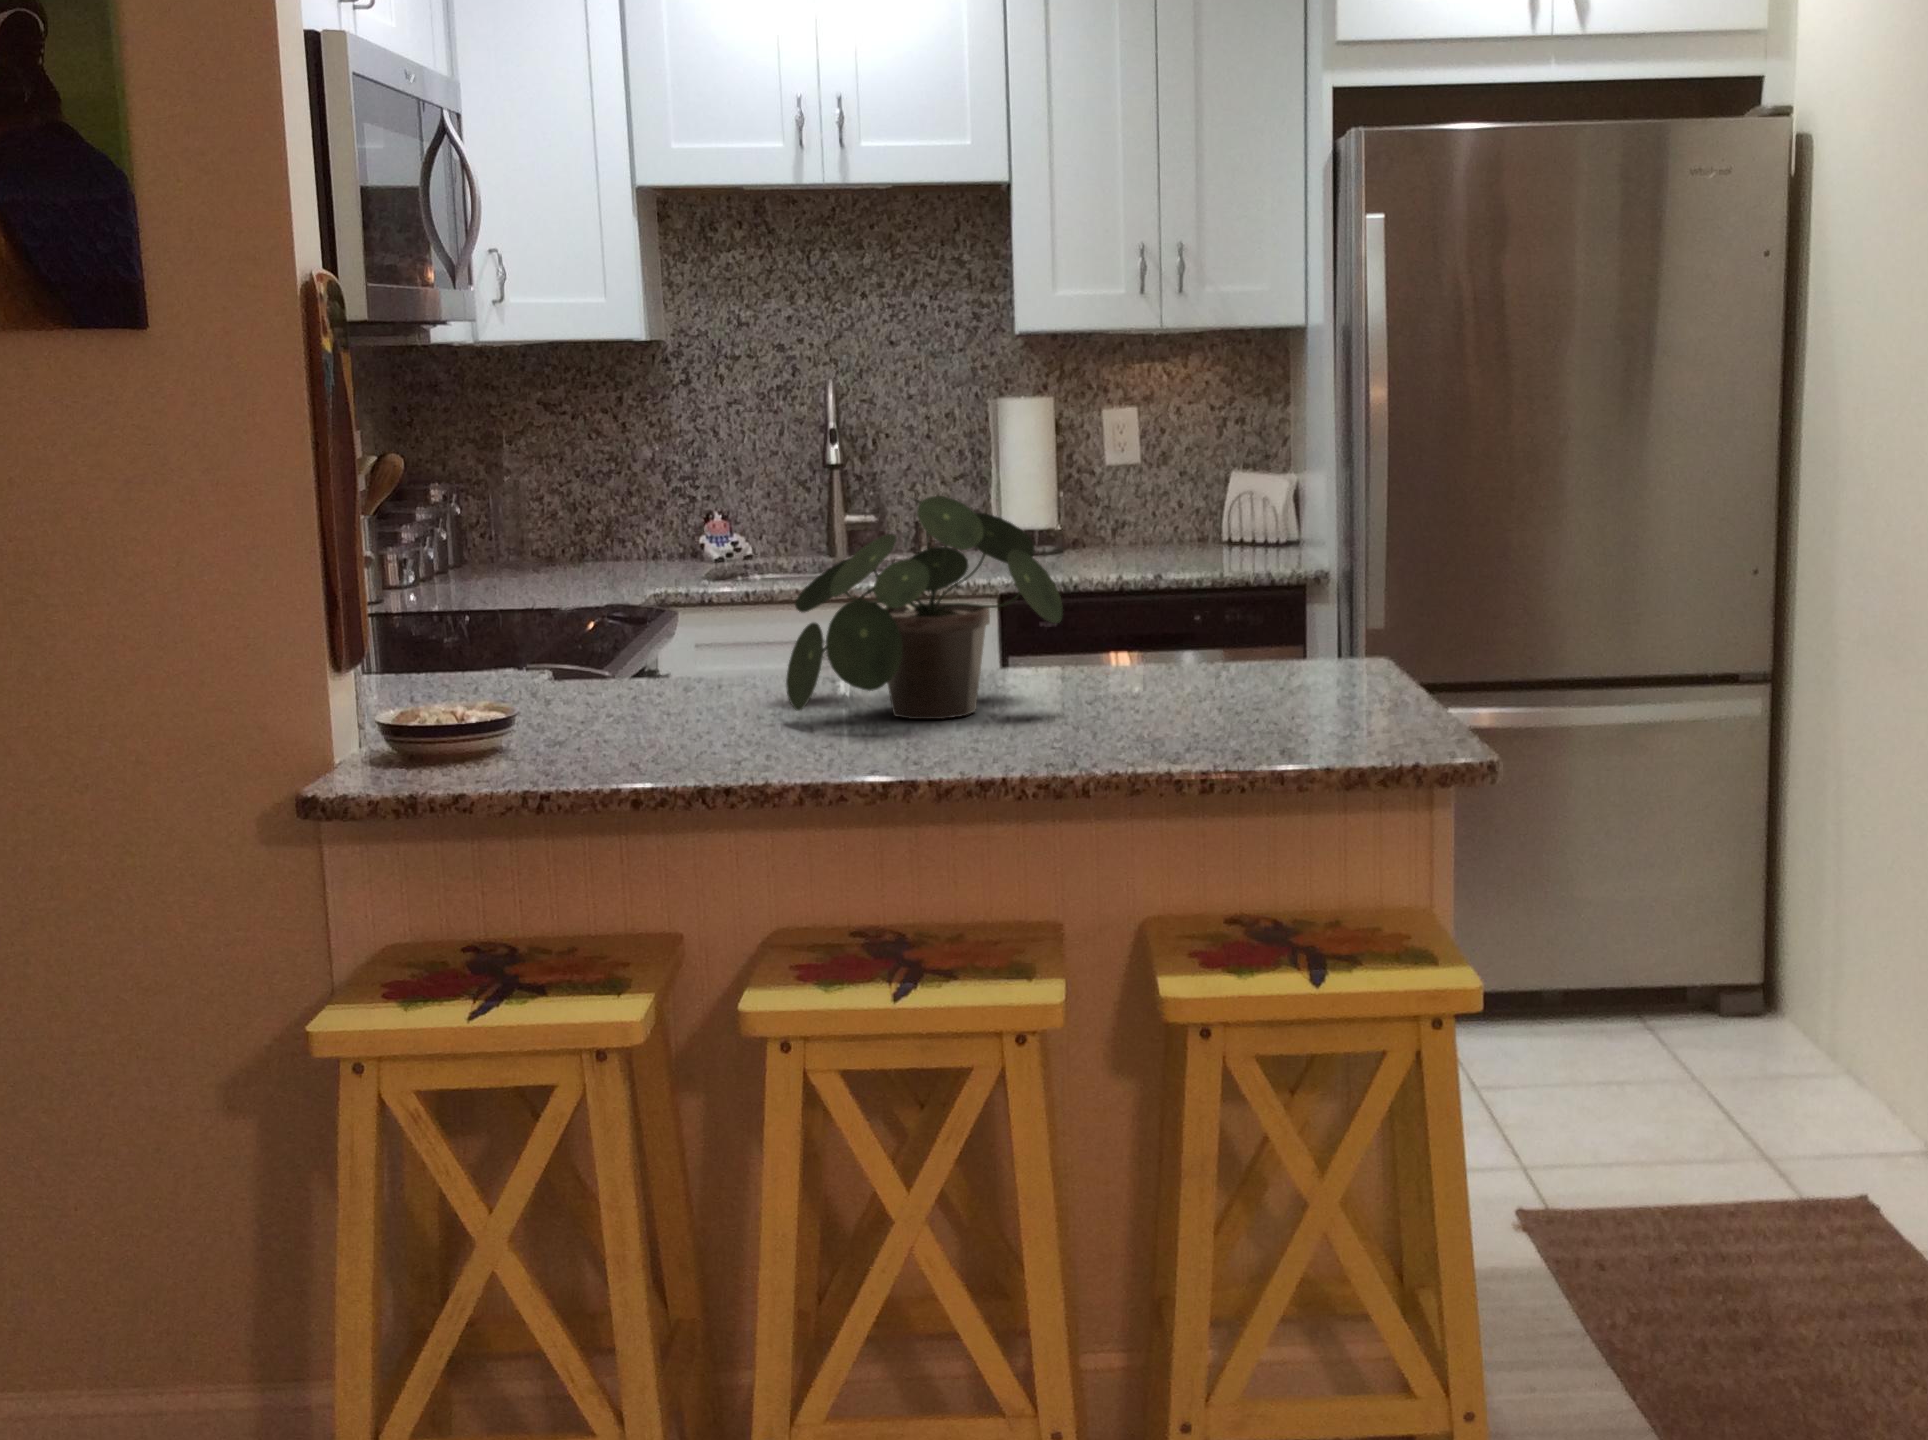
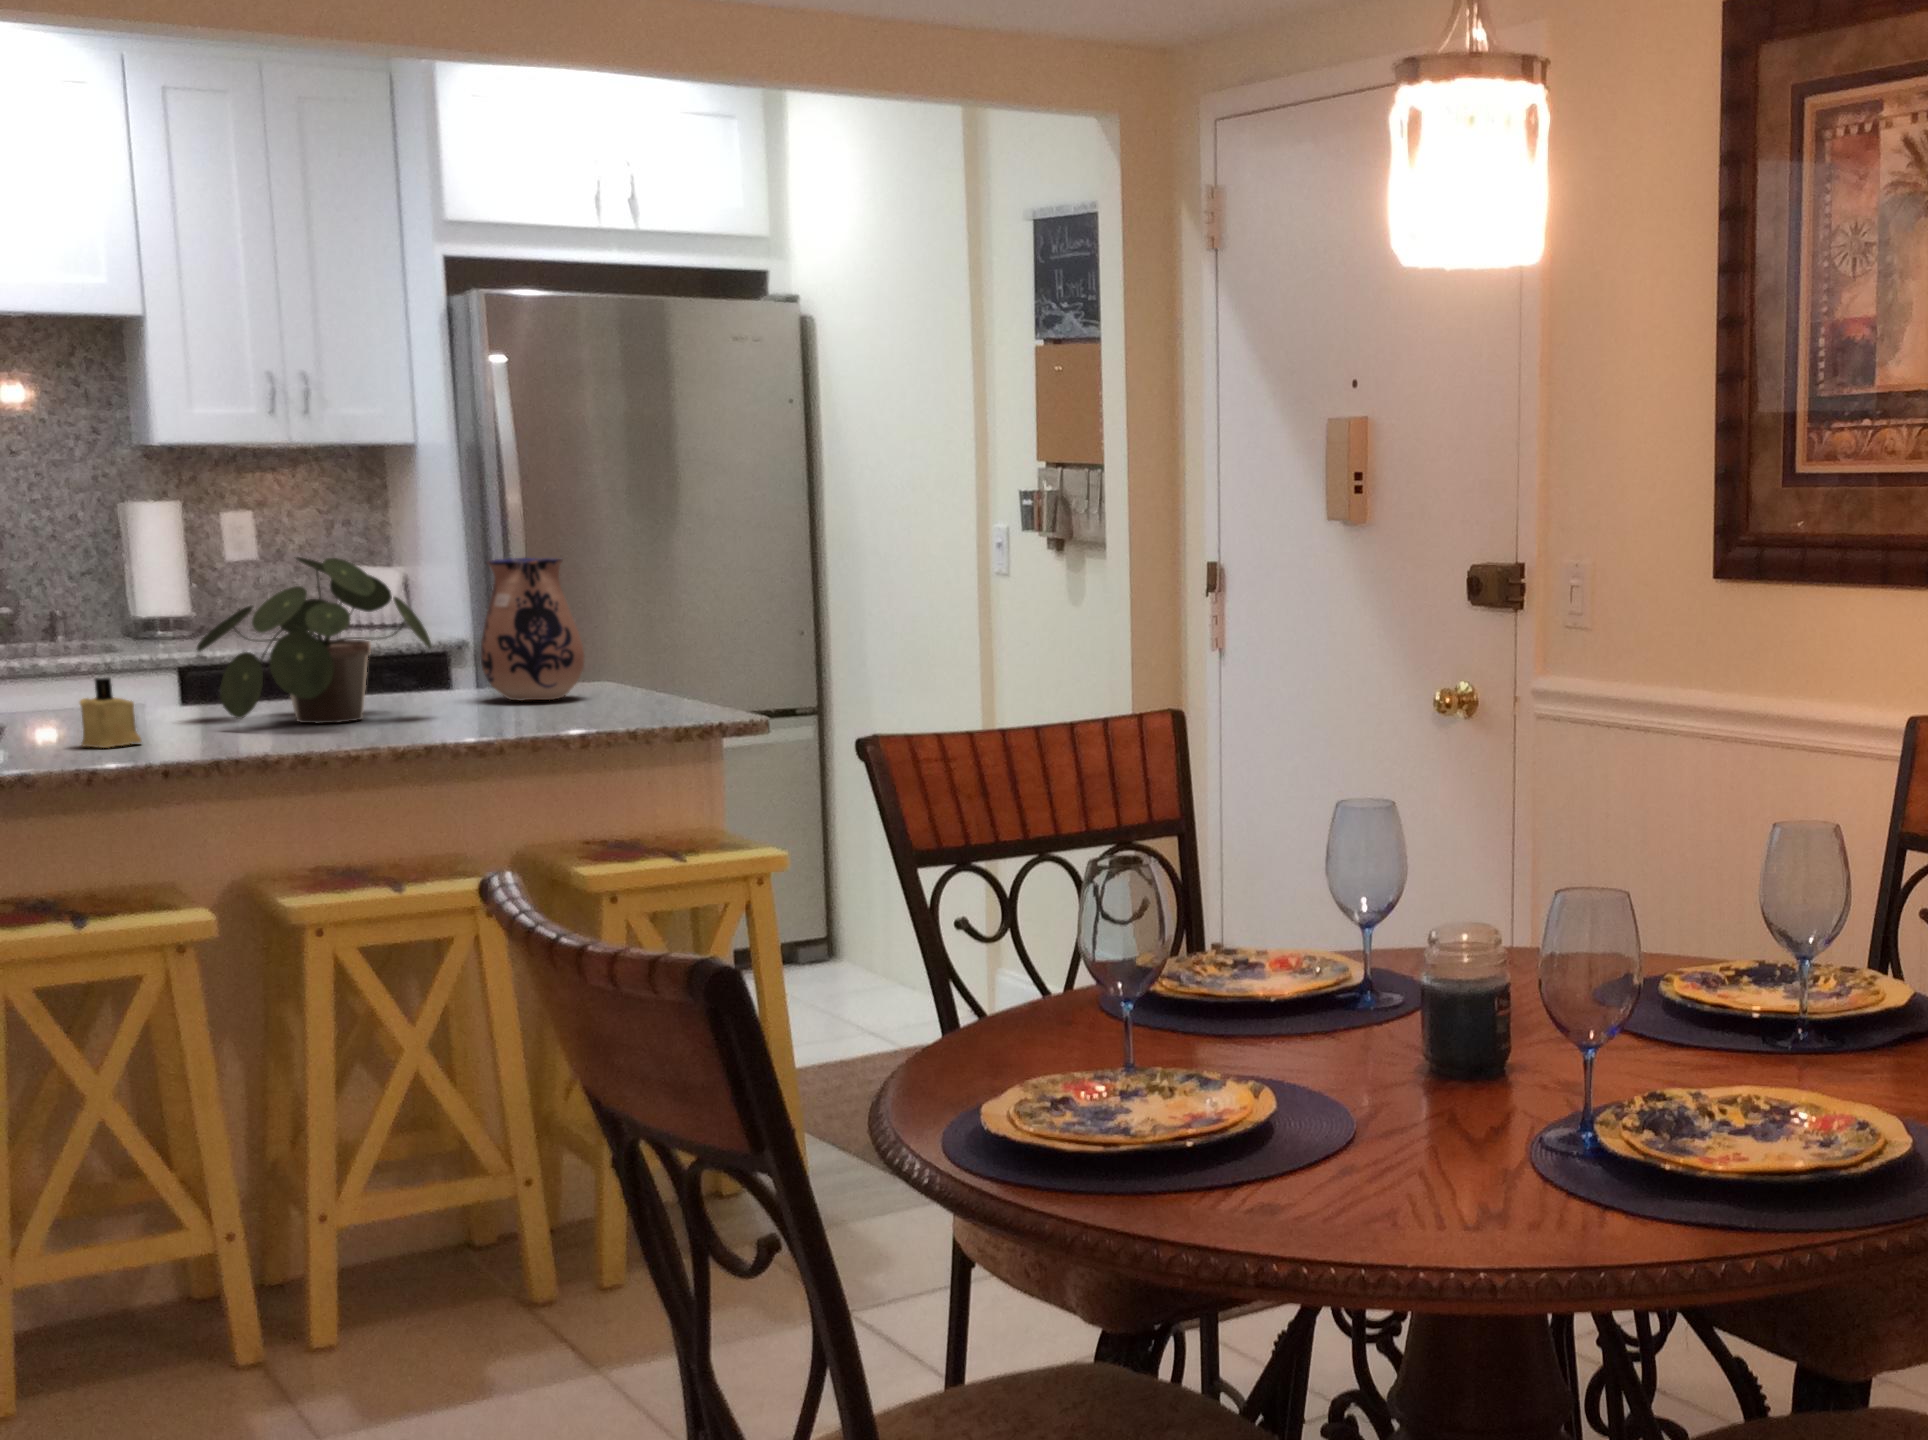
ceramic pitcher: none [1167,489,1304,692] -> present [481,557,584,701]
candle: none [584,655,659,748] -> present [80,678,142,748]

